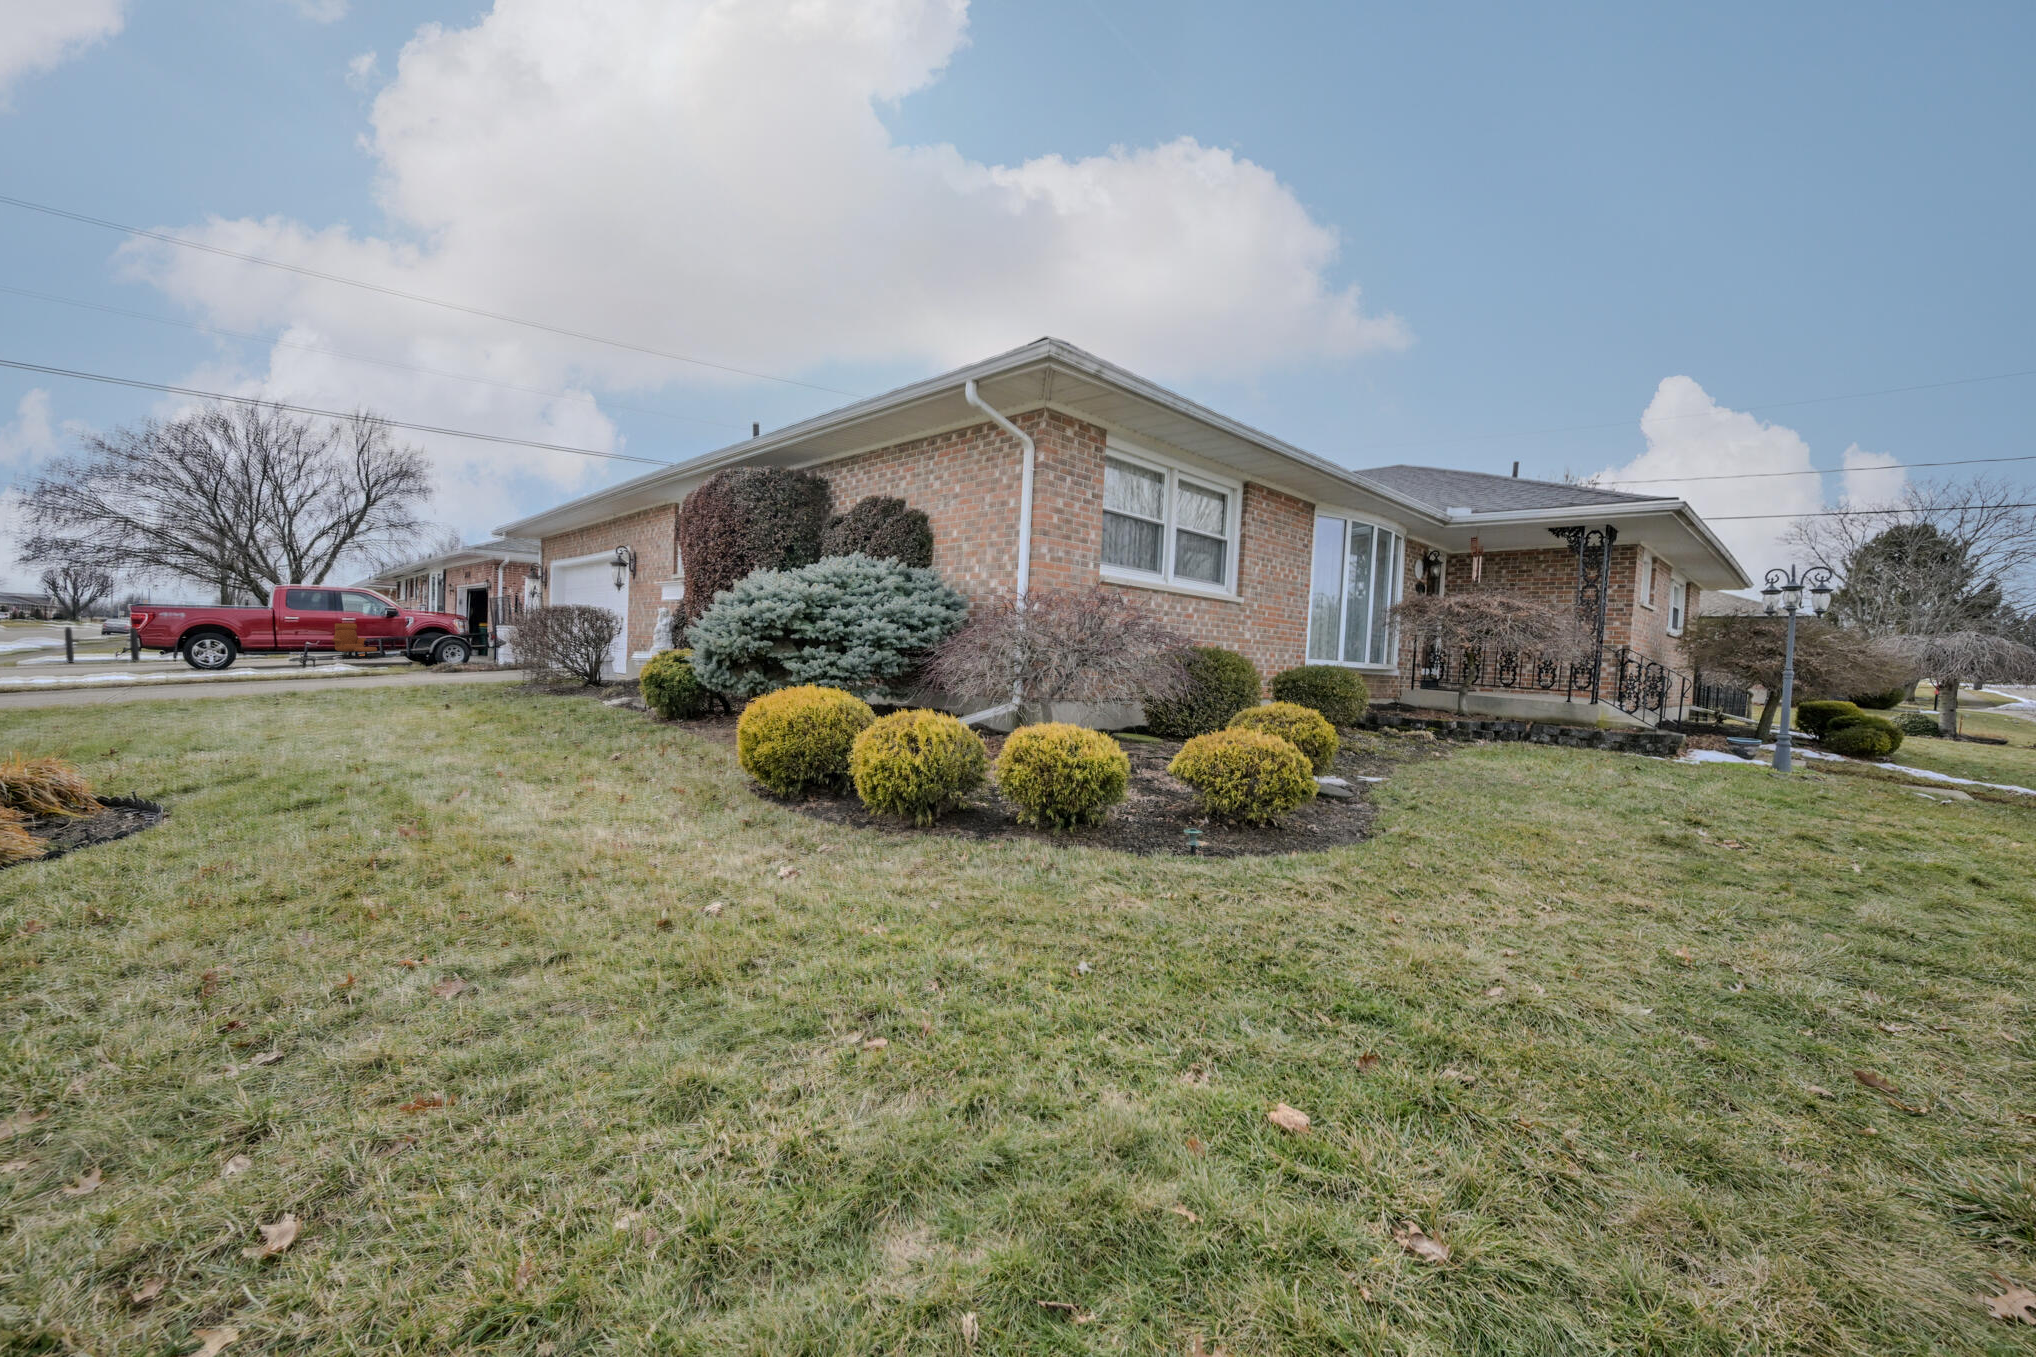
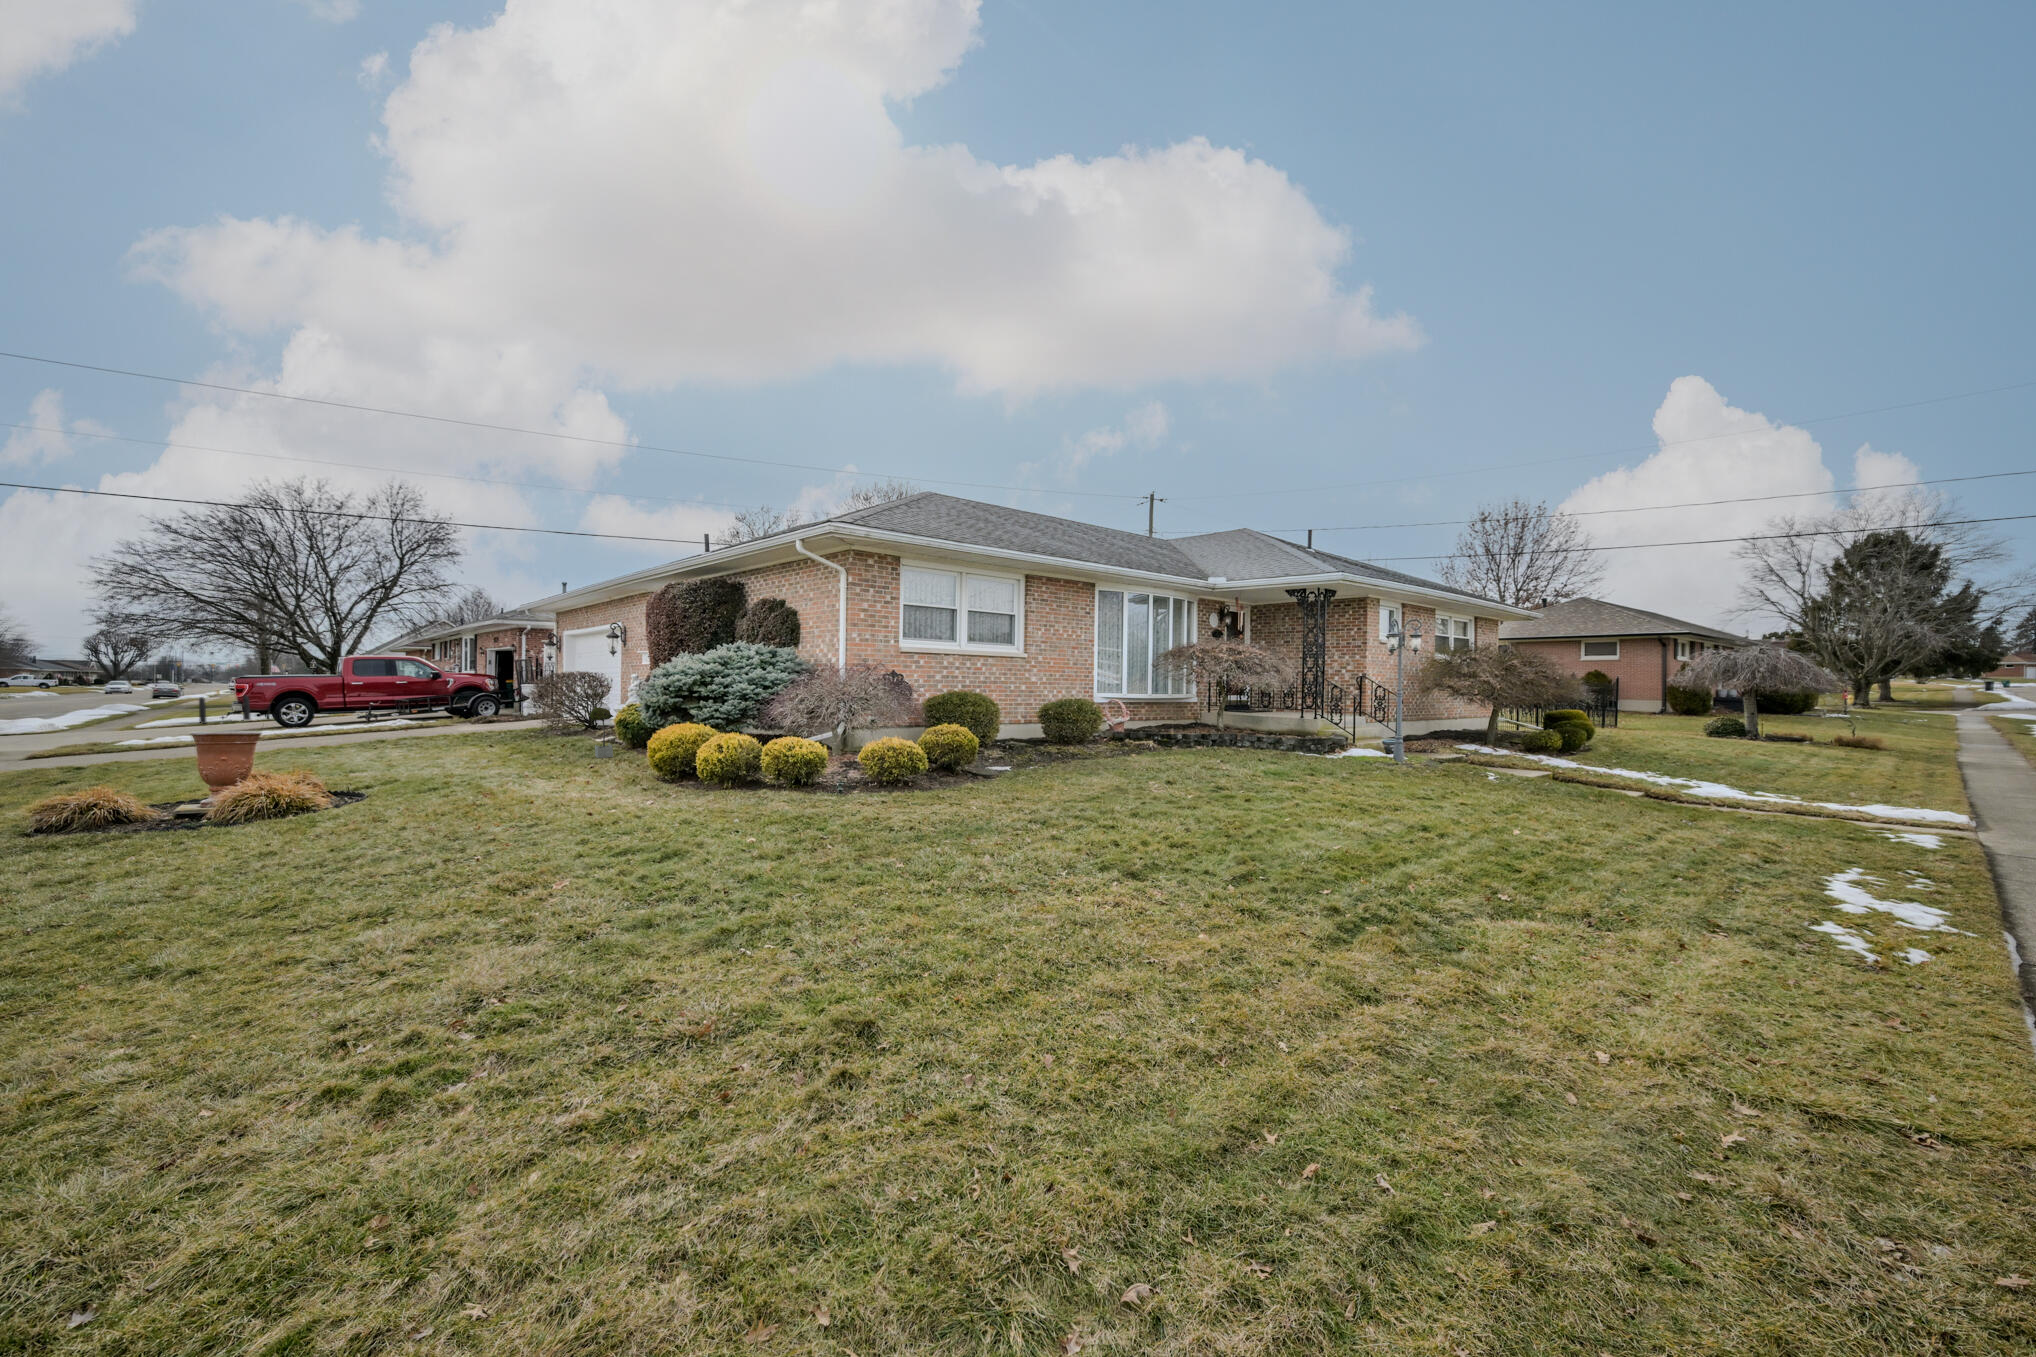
lounge chair: present [331,623,378,659] -> none [388,686,423,715]
potted tree: none [619,650,655,731] -> present [590,707,613,758]

